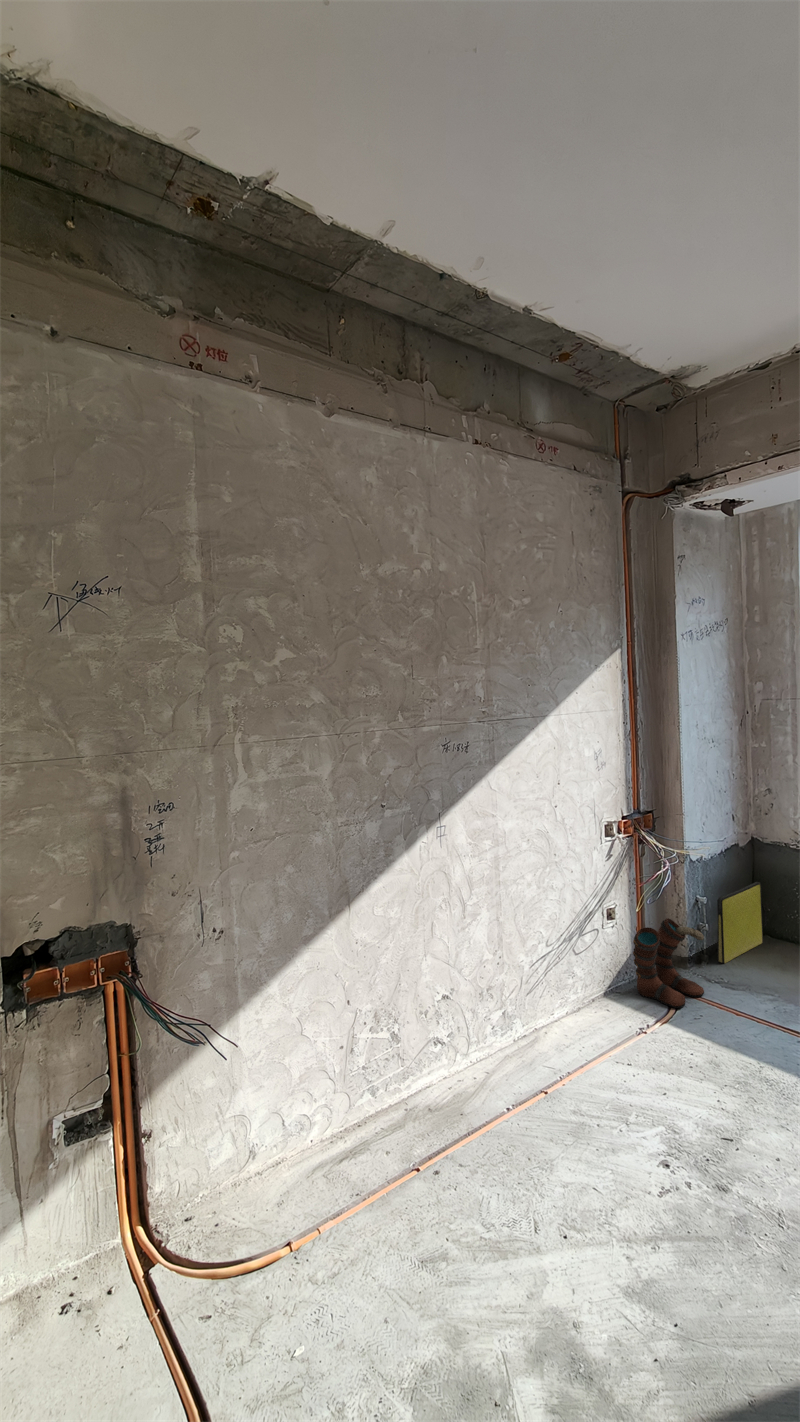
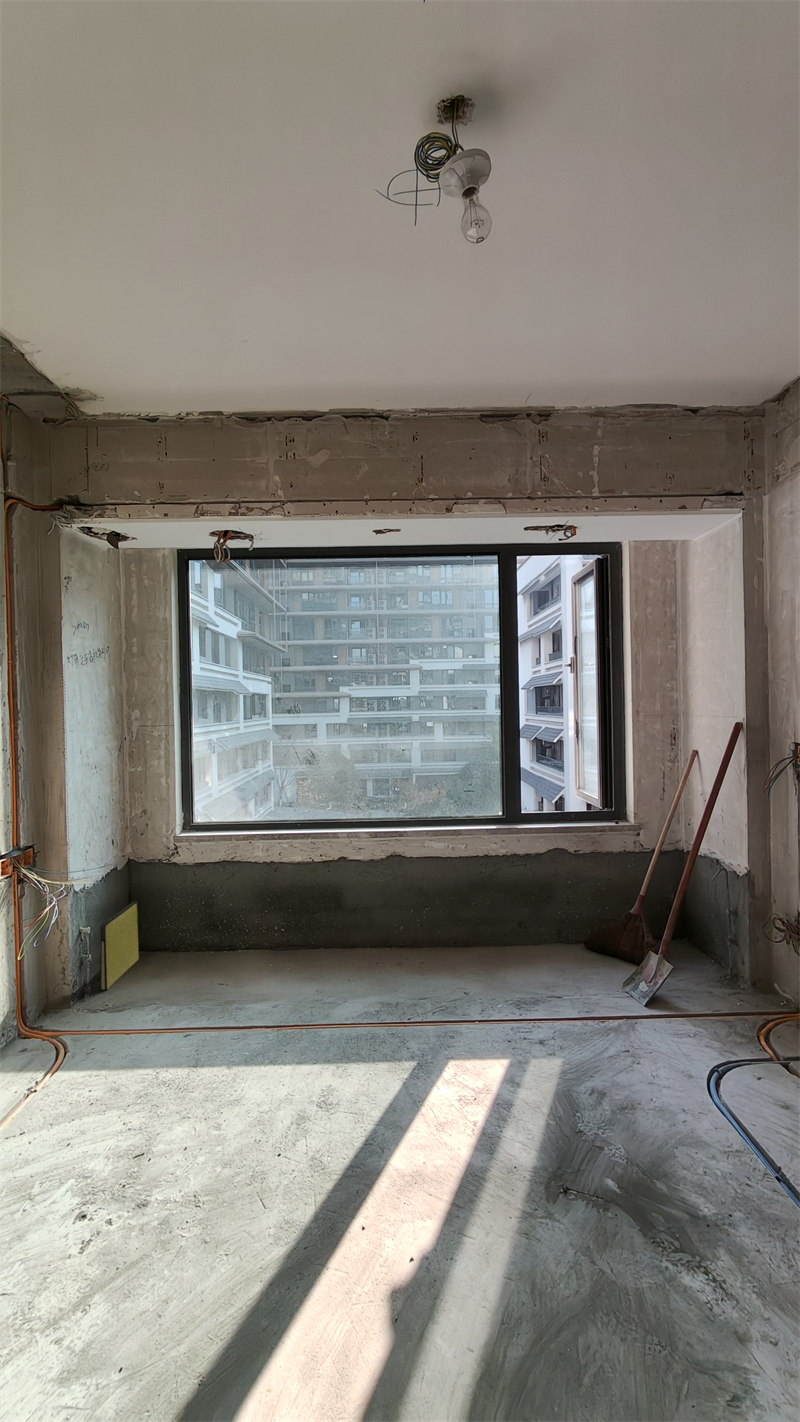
boots: present [633,918,704,1008] -> none [14,958,92,1054]

